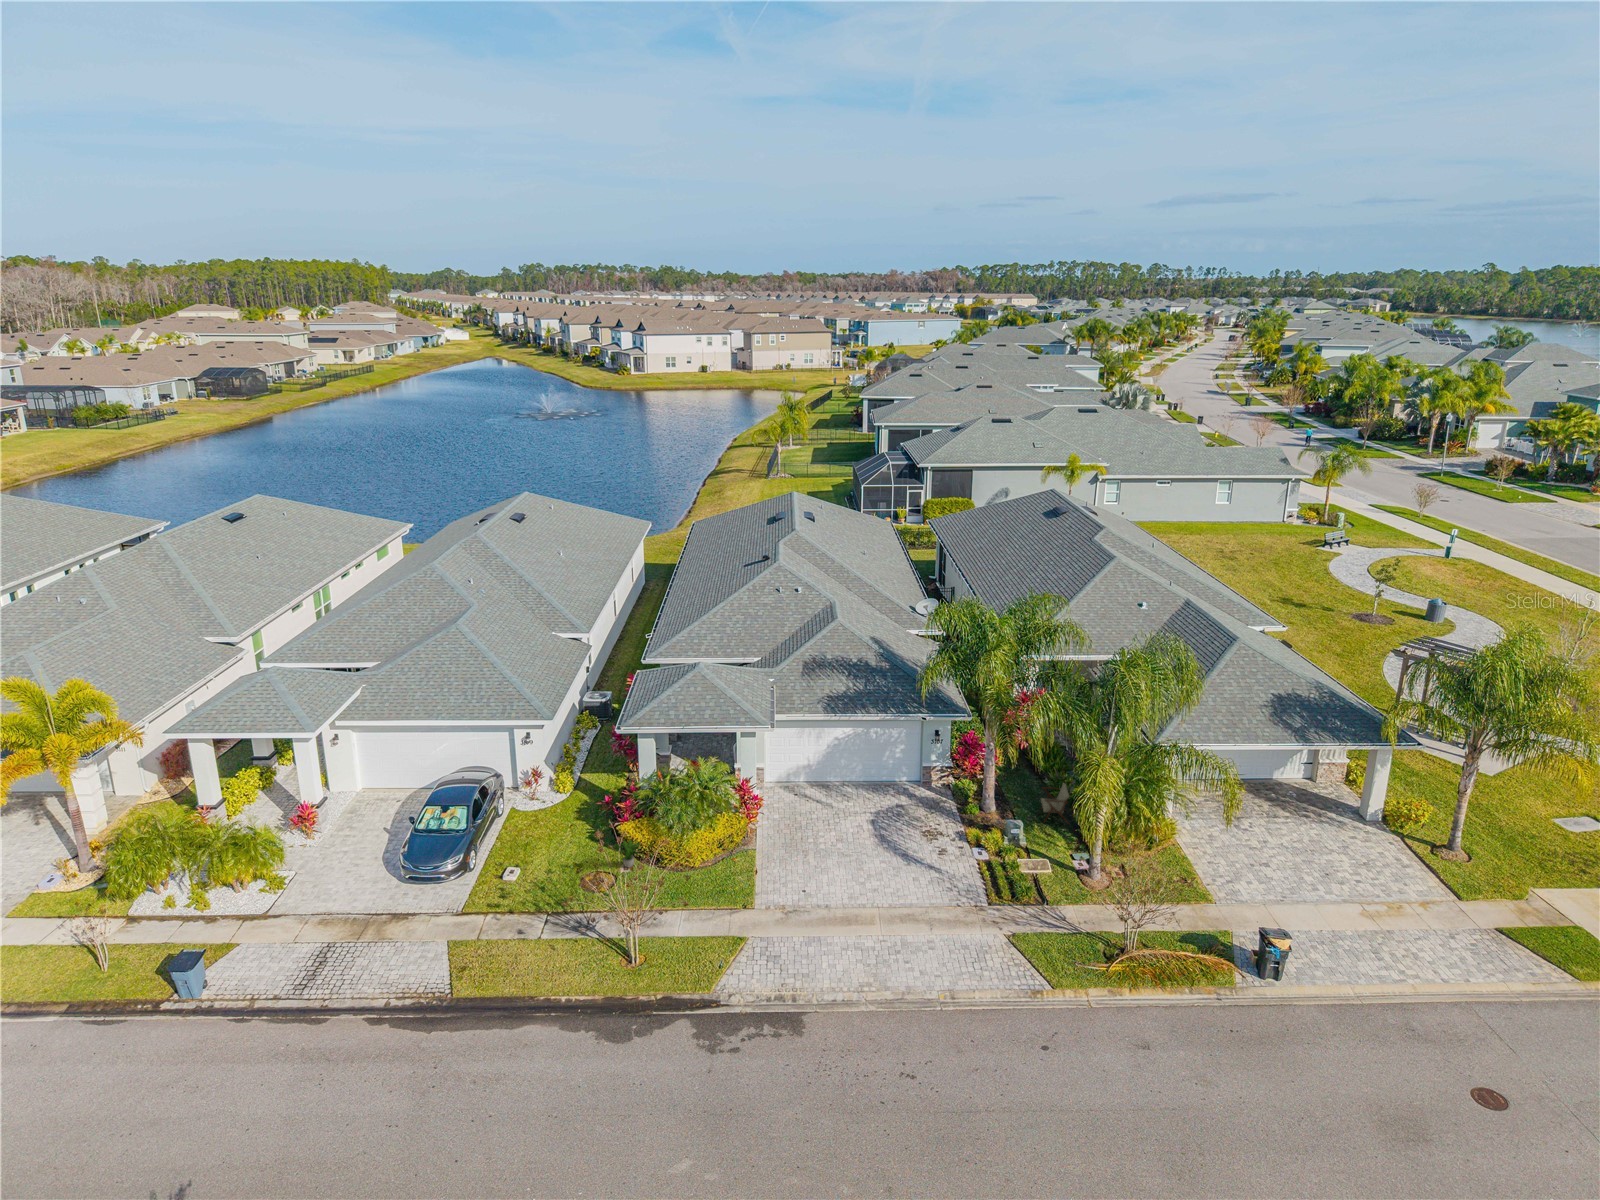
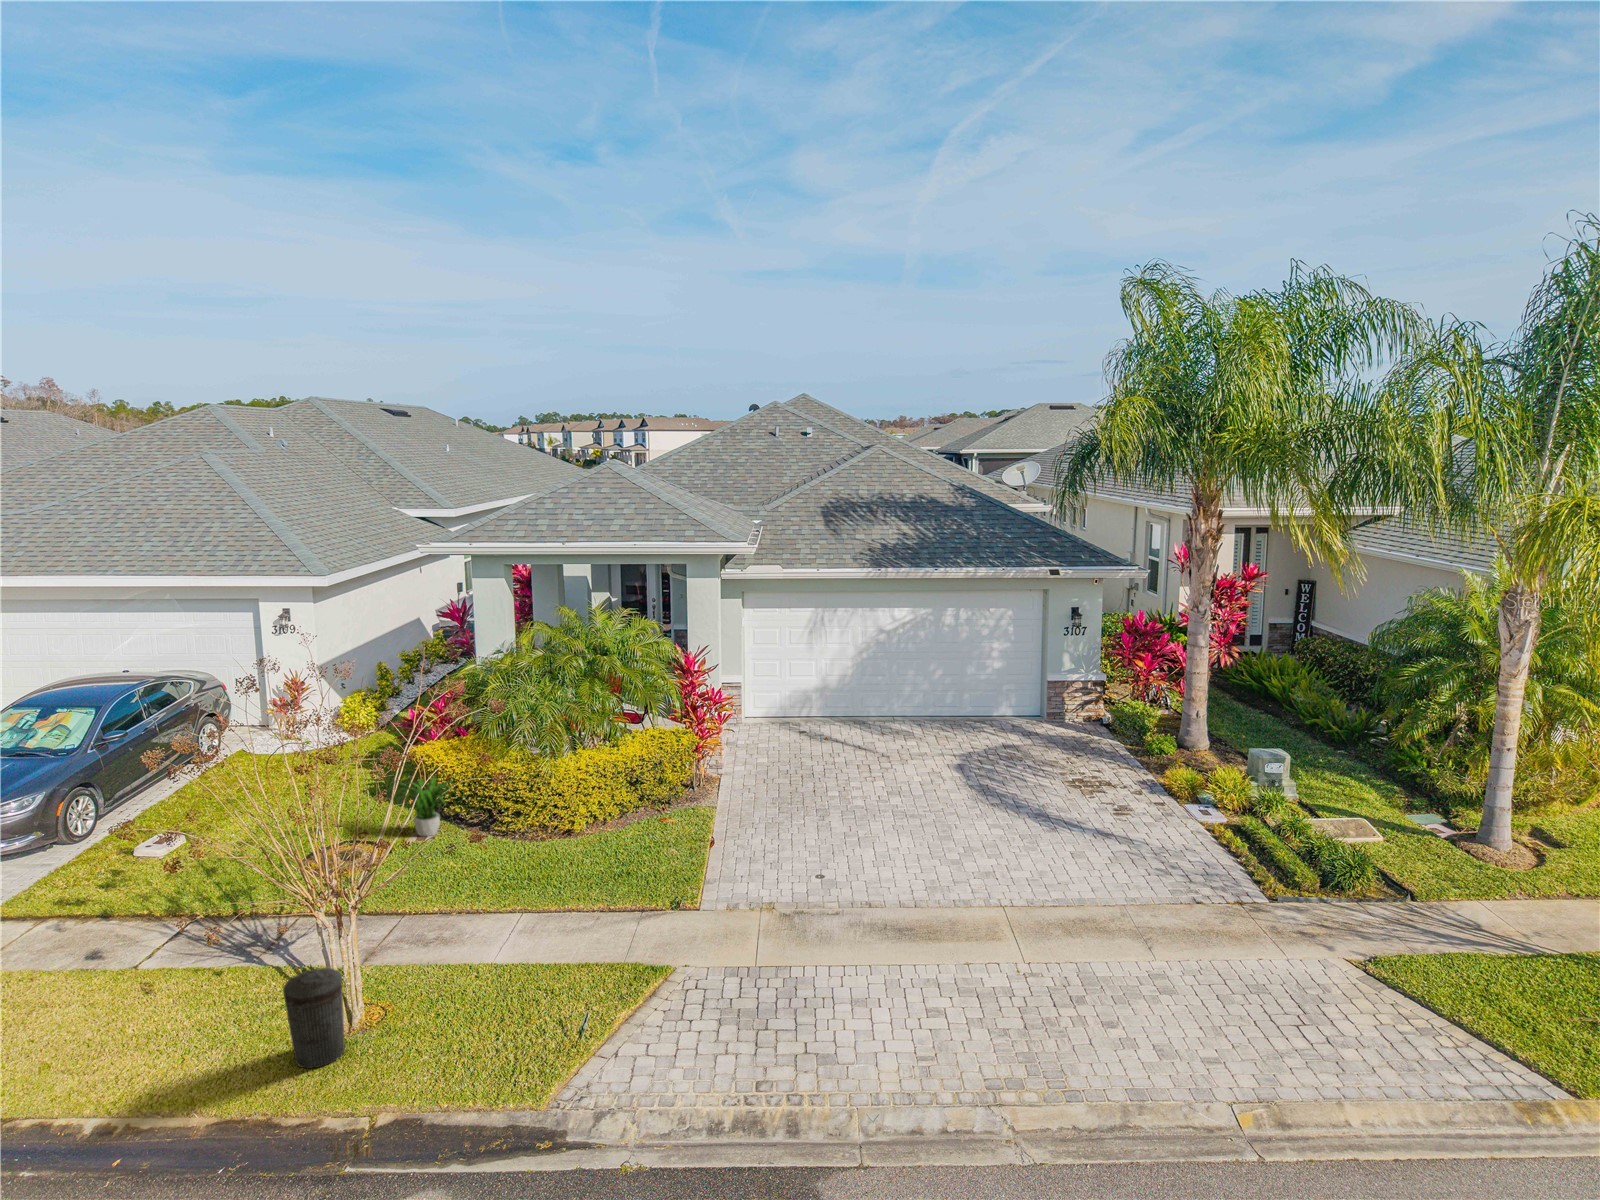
lounge chair: present [1041,784,1069,823] -> none [1297,691,1373,770]
trash can: none [617,944,636,979] -> present [283,968,345,1068]

